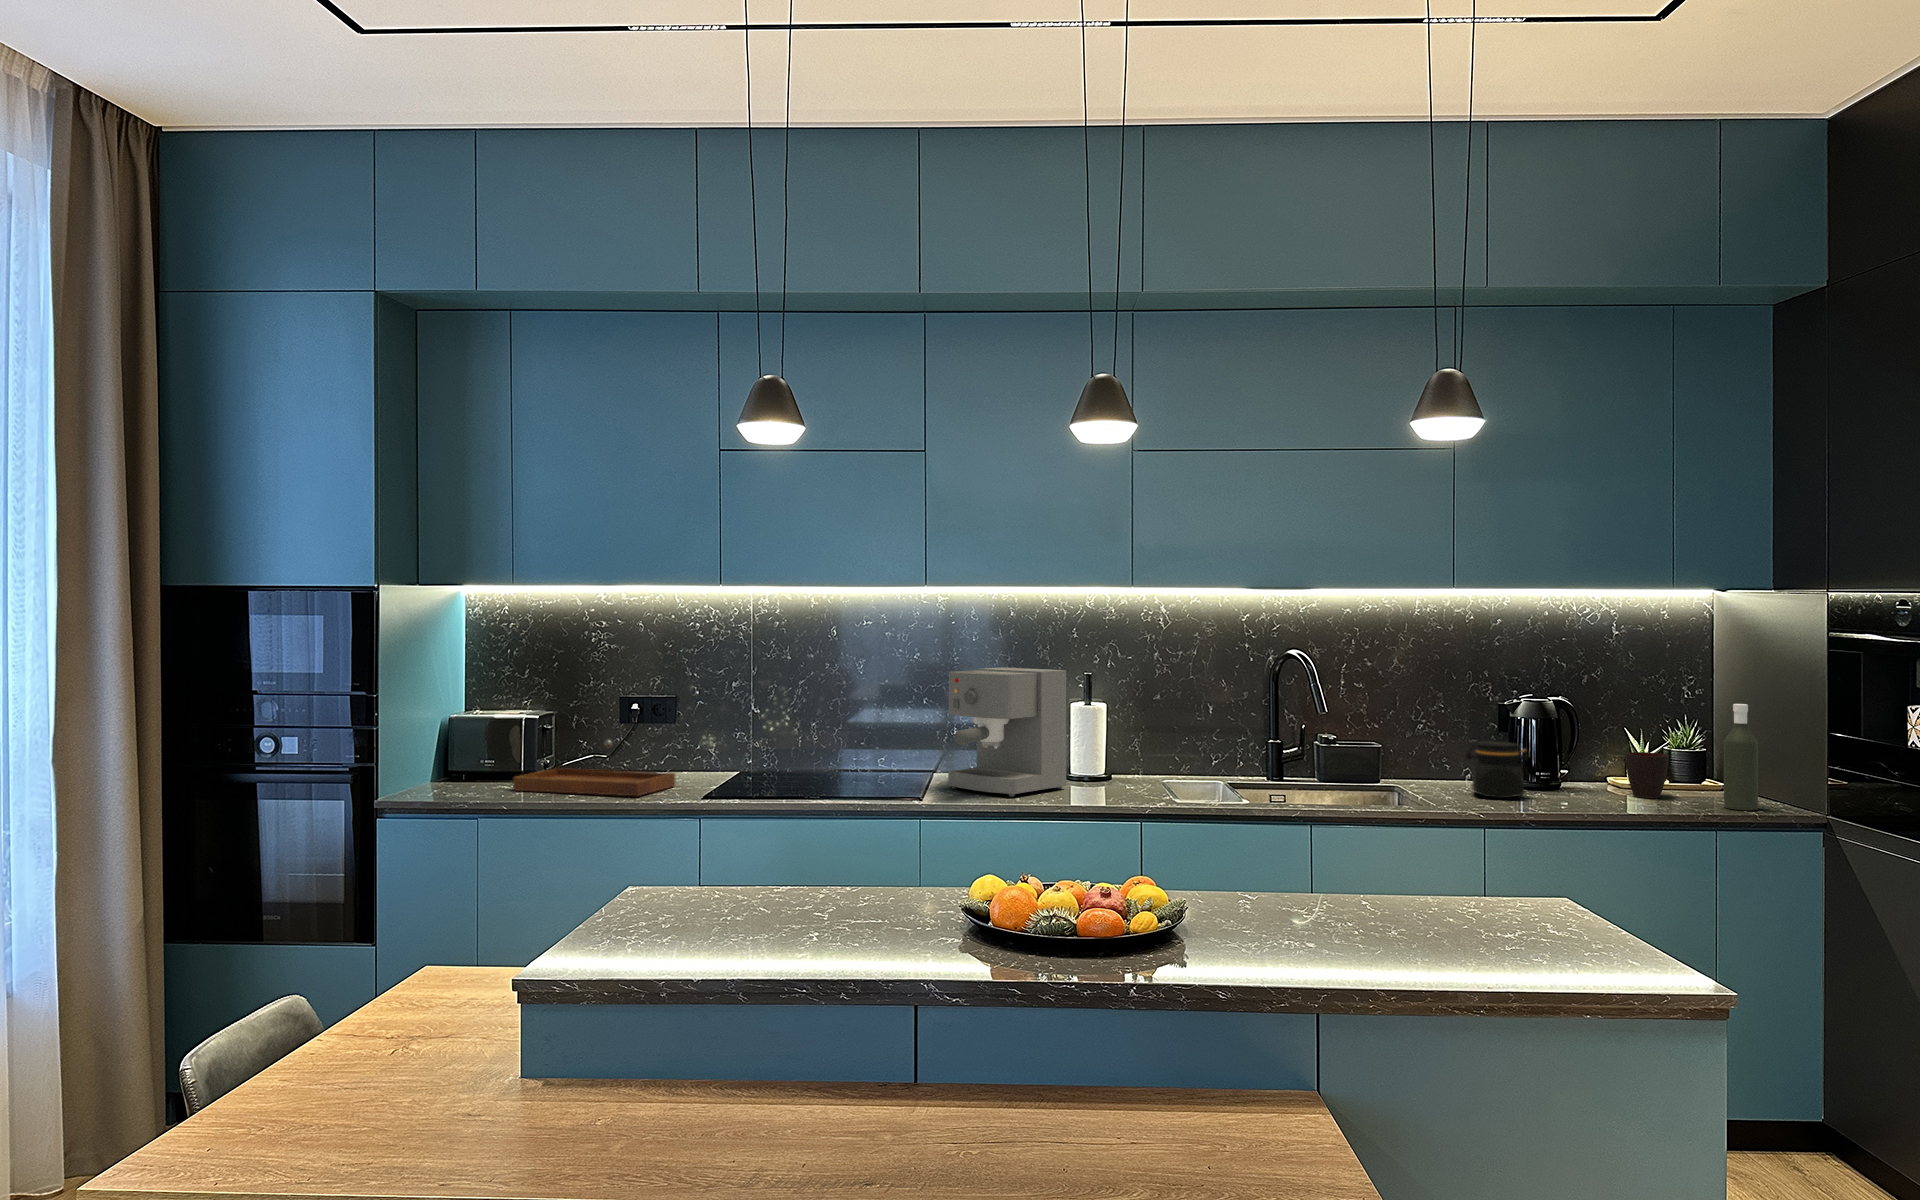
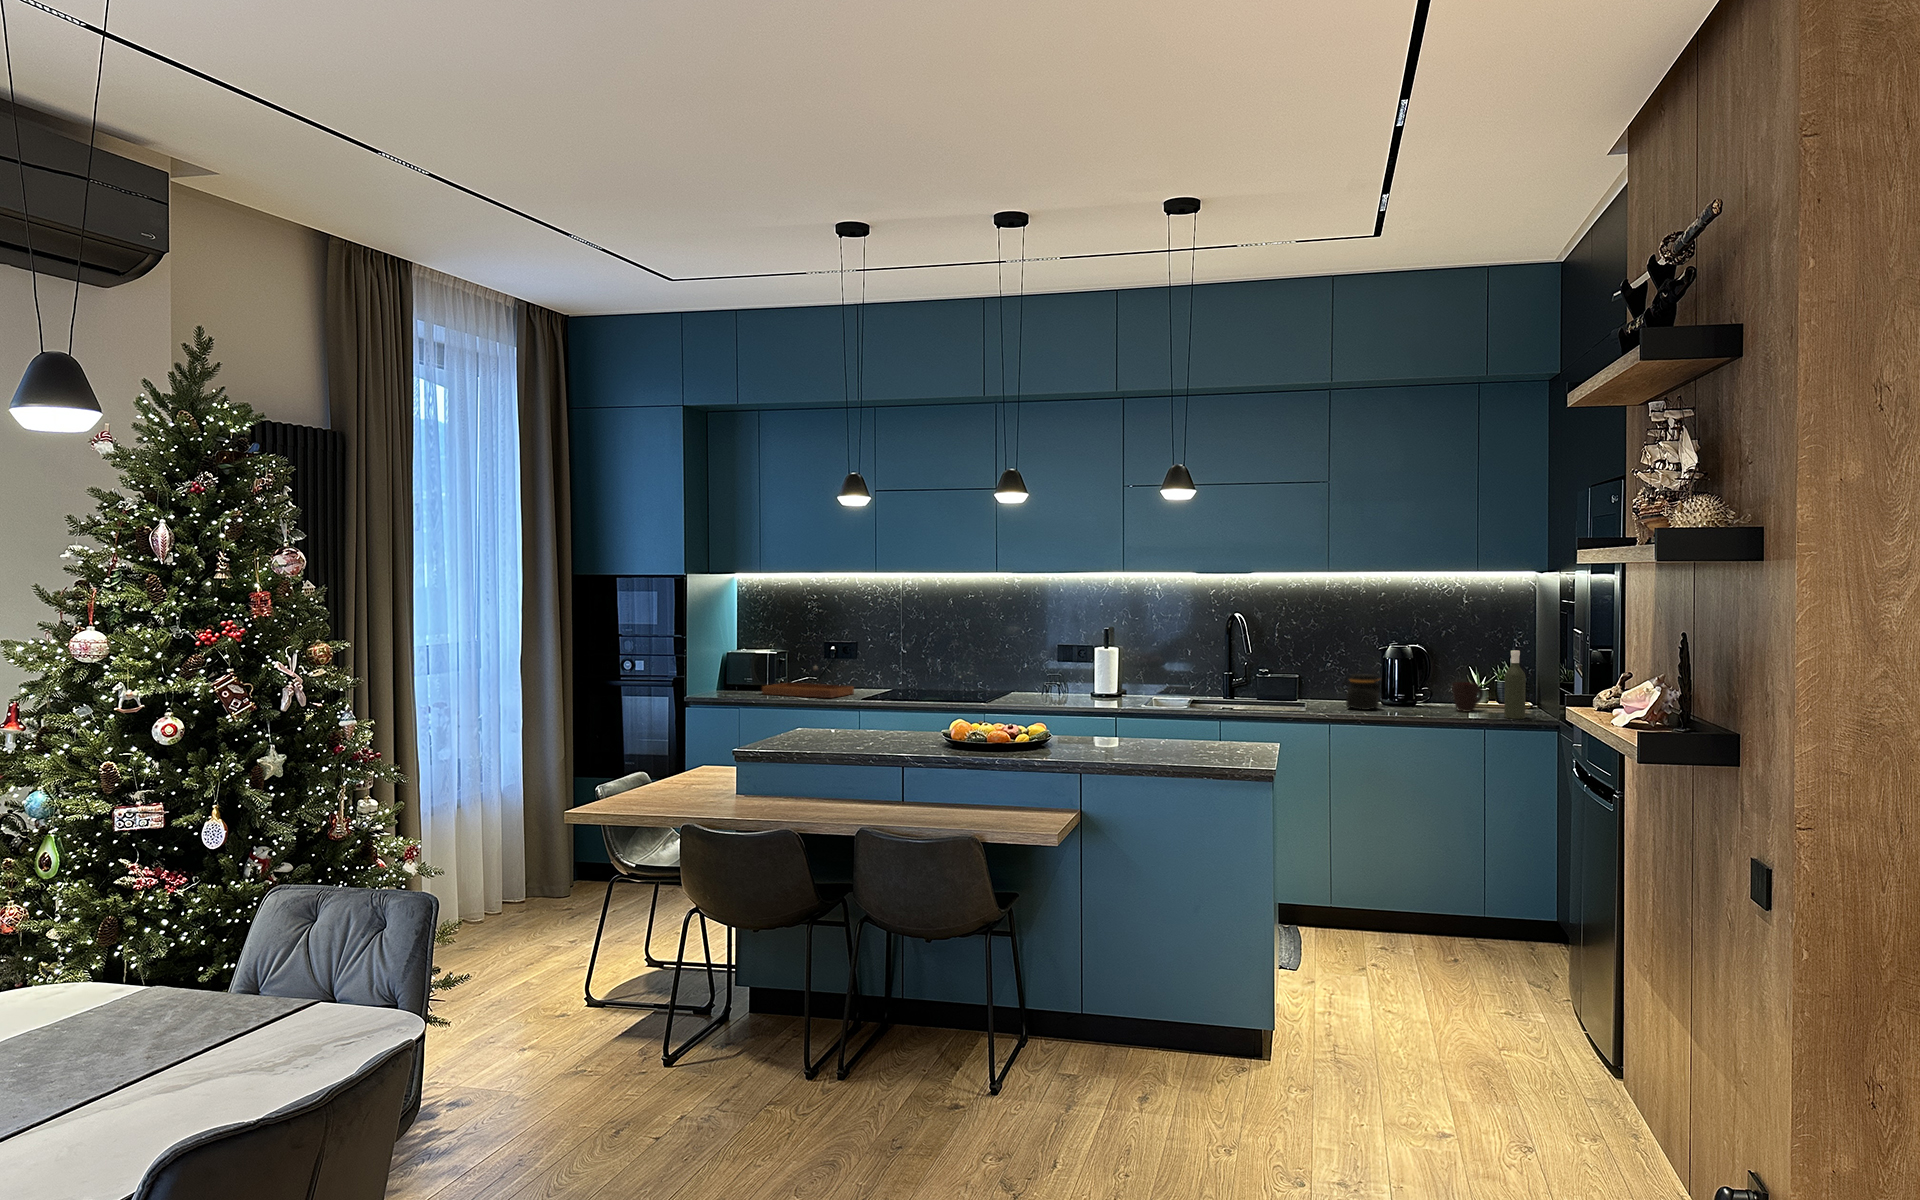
coffee maker: present [948,667,1066,797] -> none [1013,624,1088,703]

